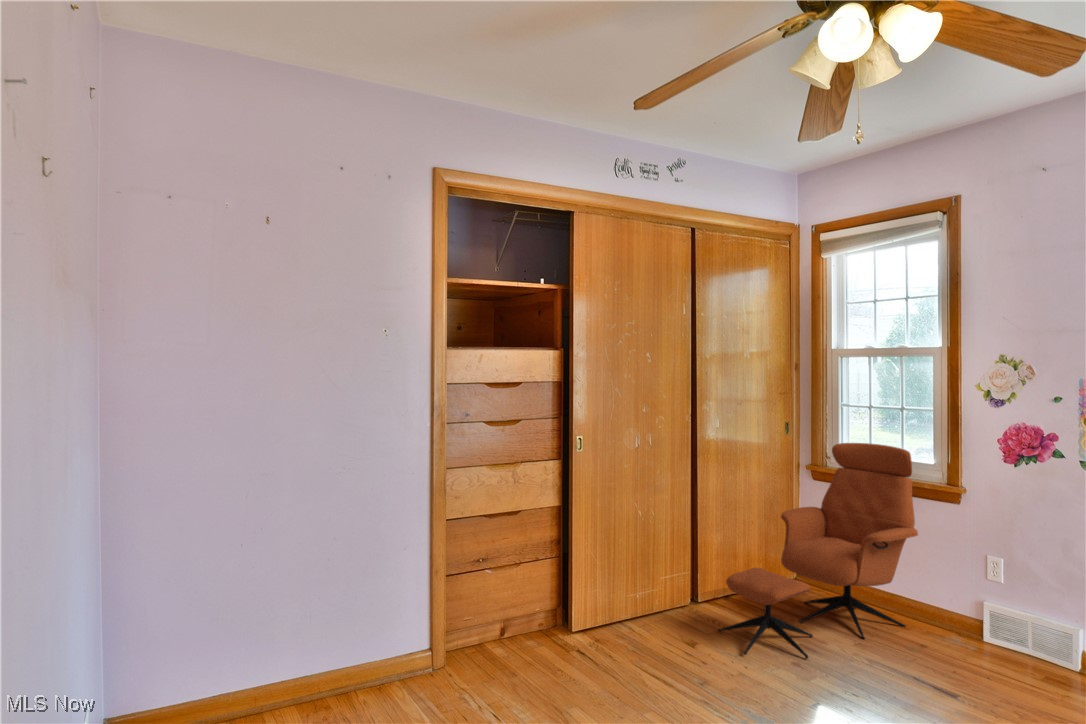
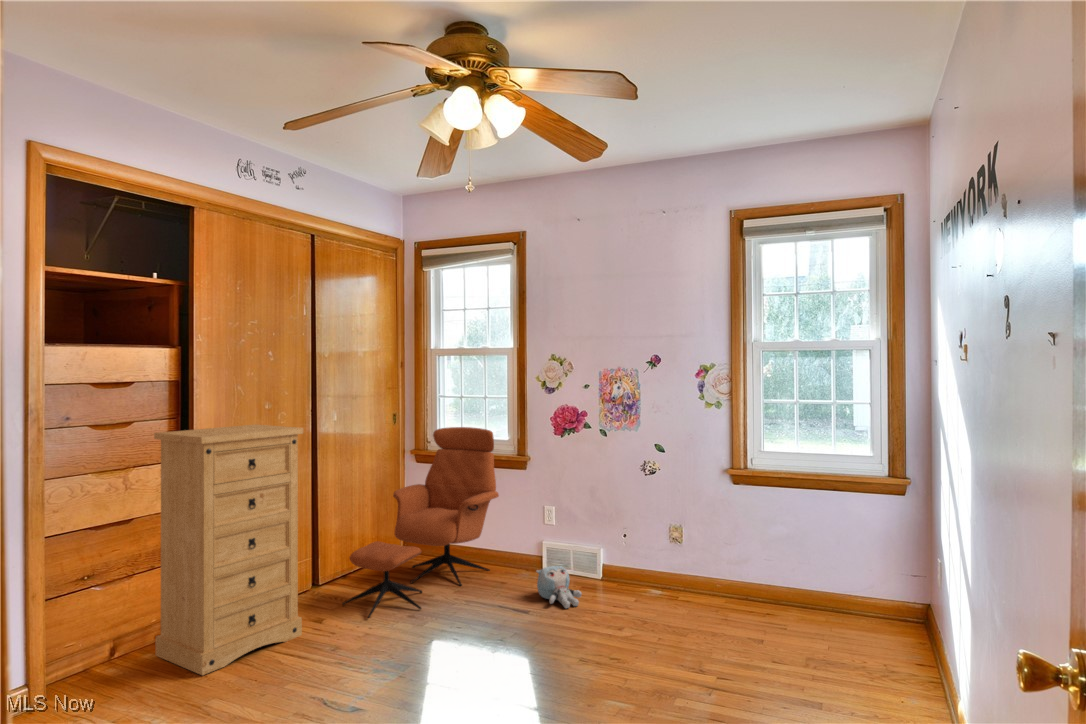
dresser: none [537,428,673,676] -> present [154,425,303,675]
plush toy: none [971,641,1046,707] -> present [536,566,581,608]

